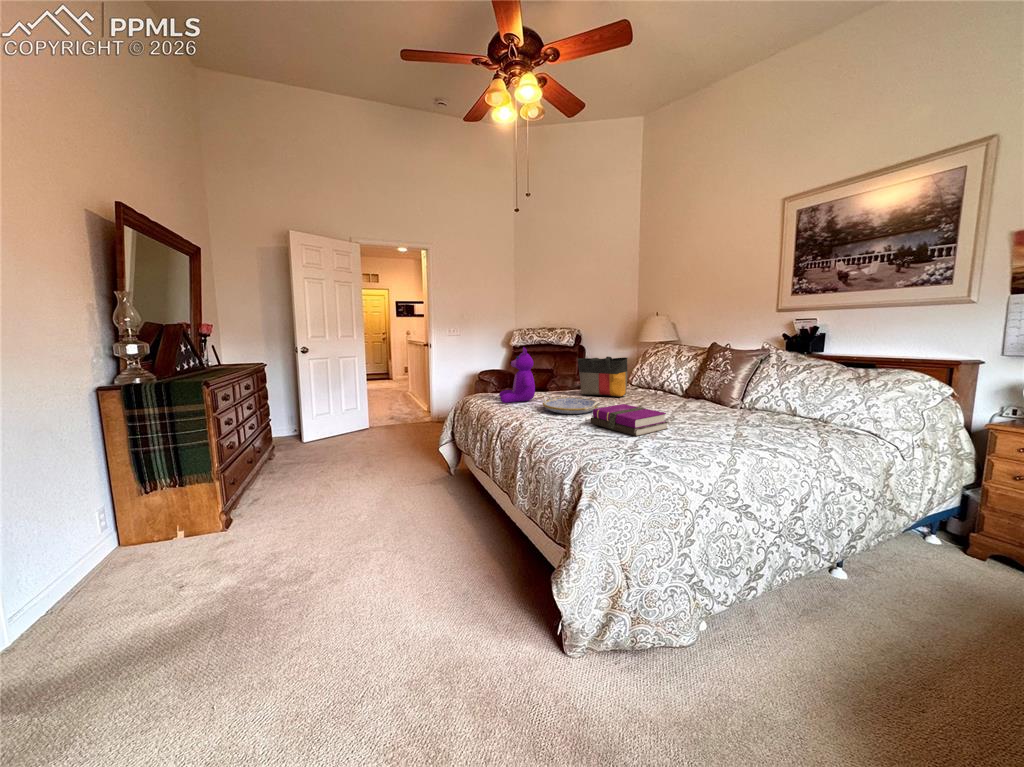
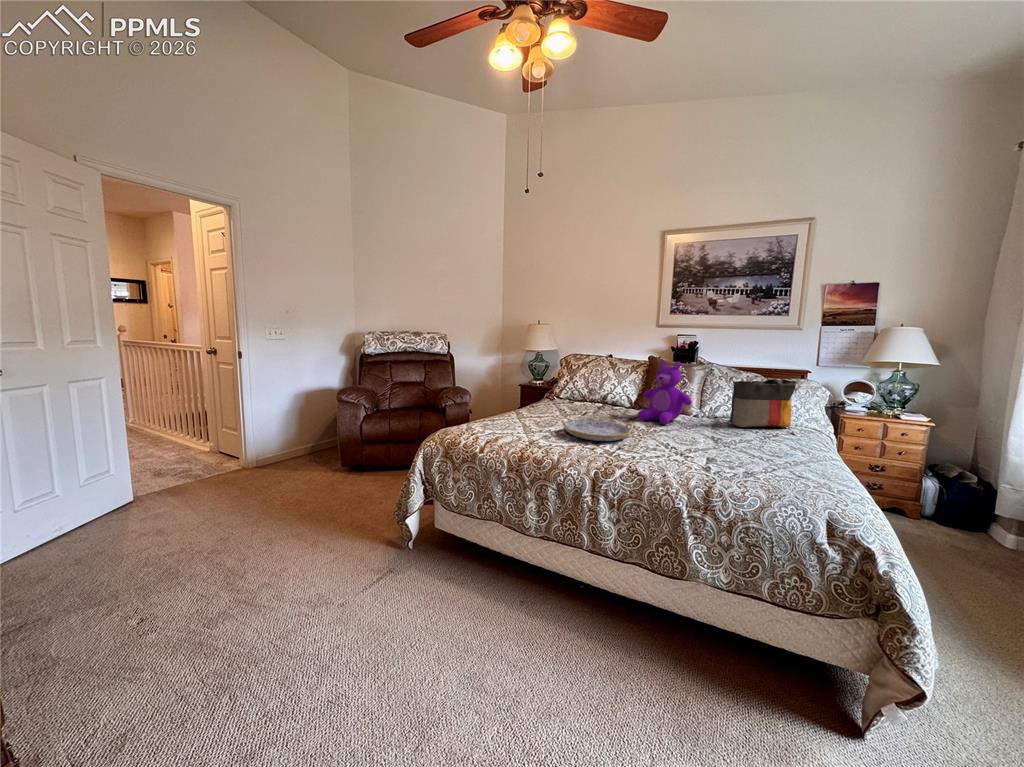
teddy bear: present [499,347,535,403] -> present [638,360,692,424]
tote bag: present [578,357,628,397] -> present [730,379,797,427]
notebook: present [590,404,668,436] -> none [669,425,743,460]

